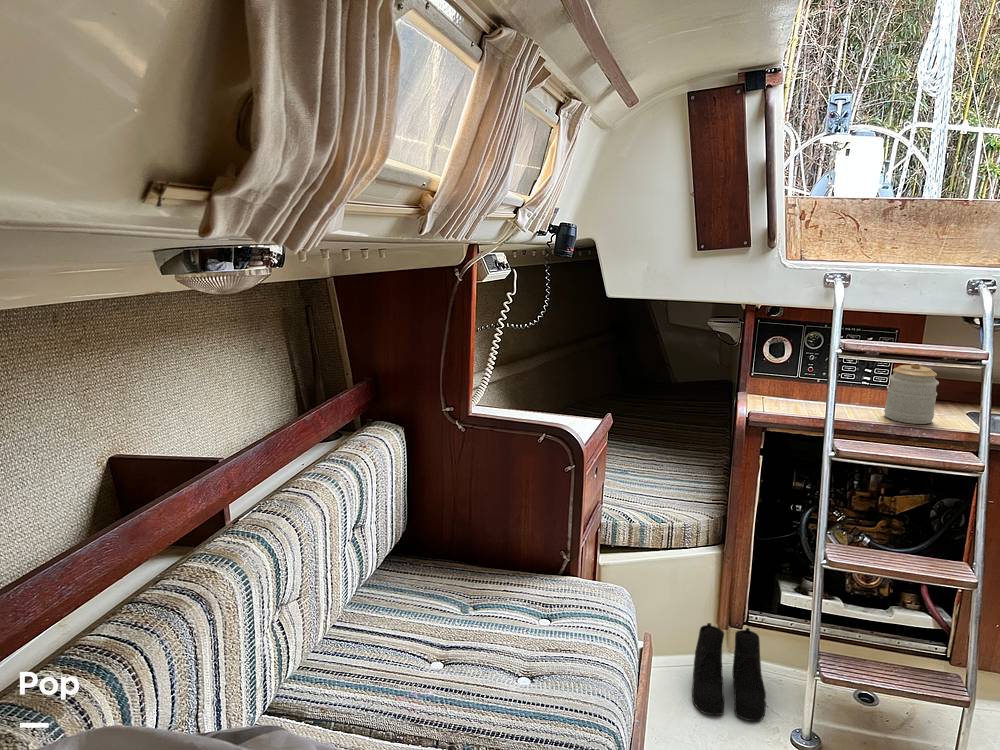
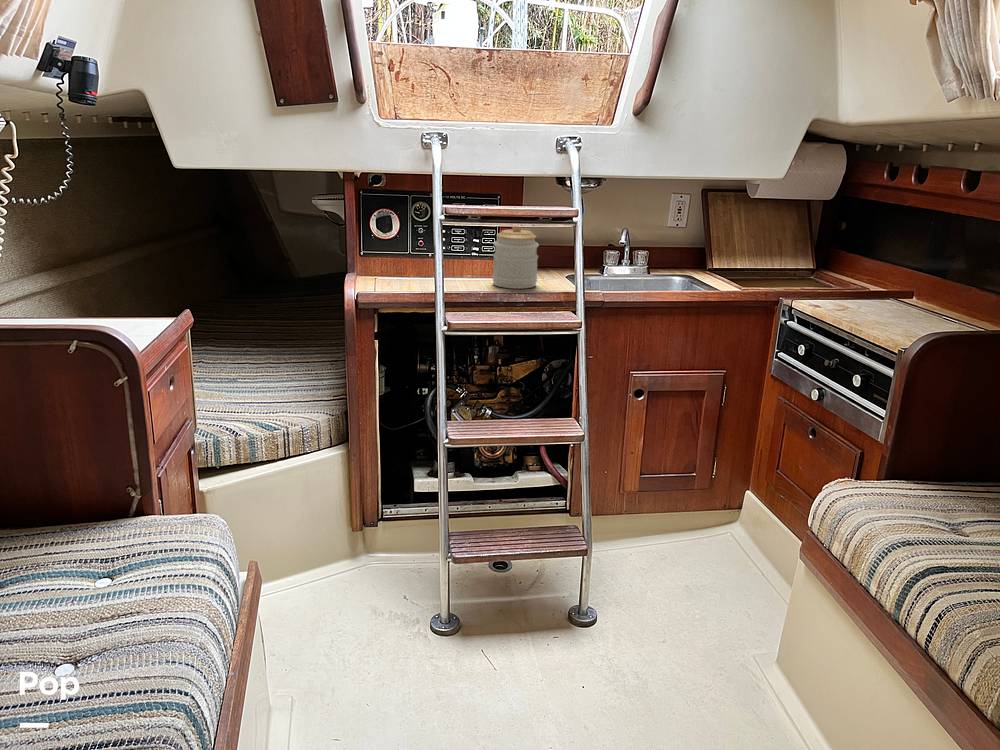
boots: present [692,623,766,721] -> none [329,524,406,627]

